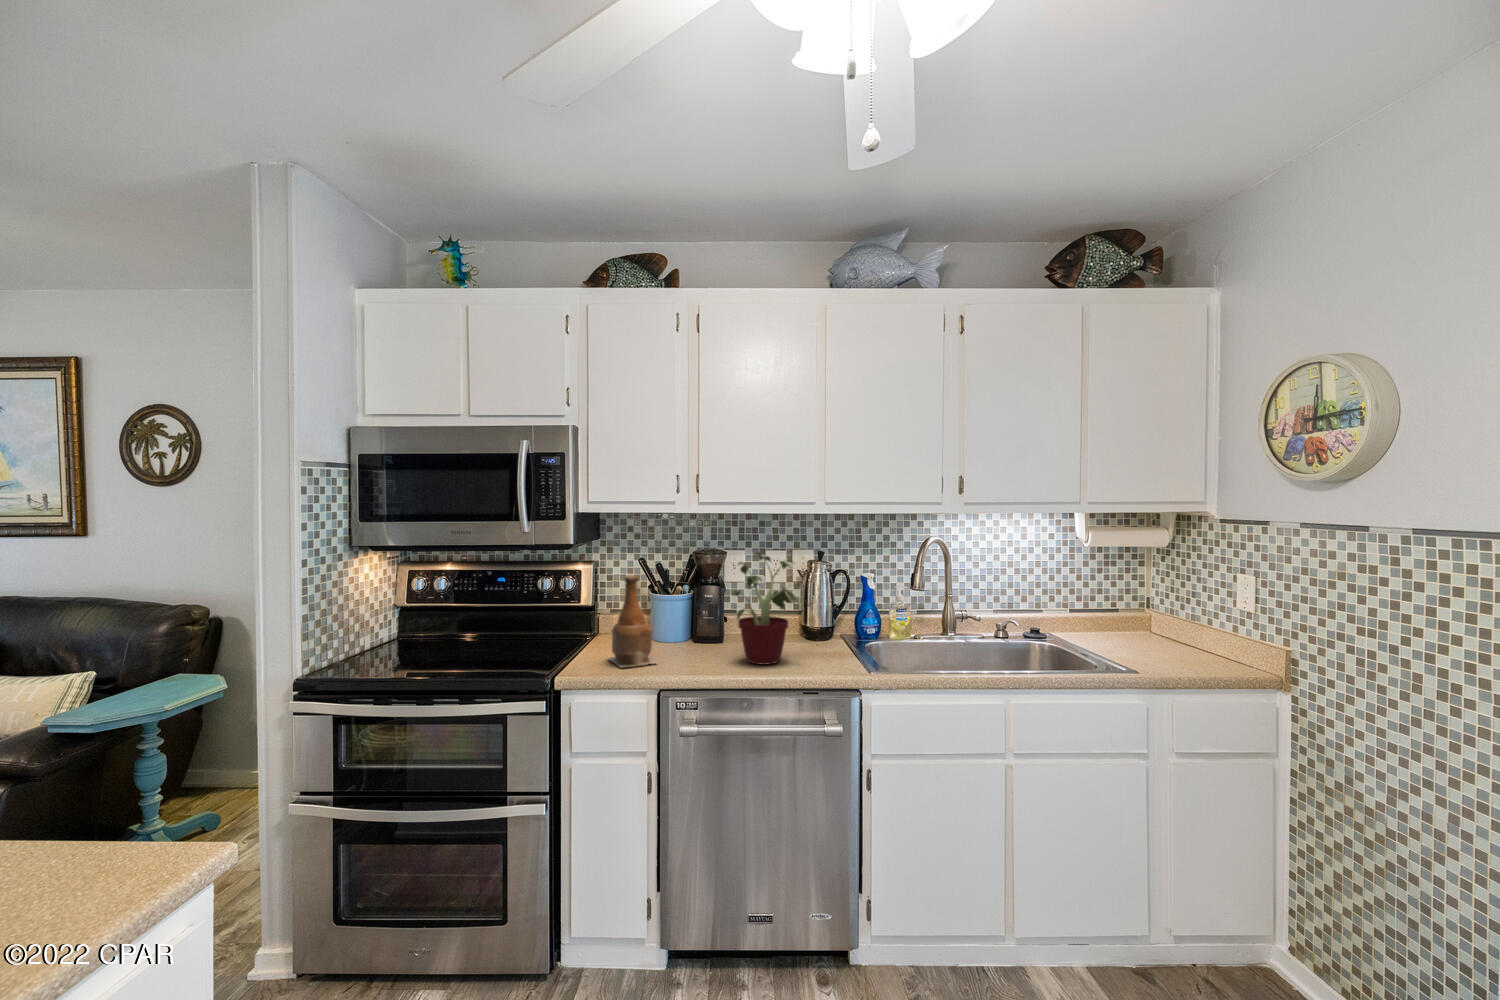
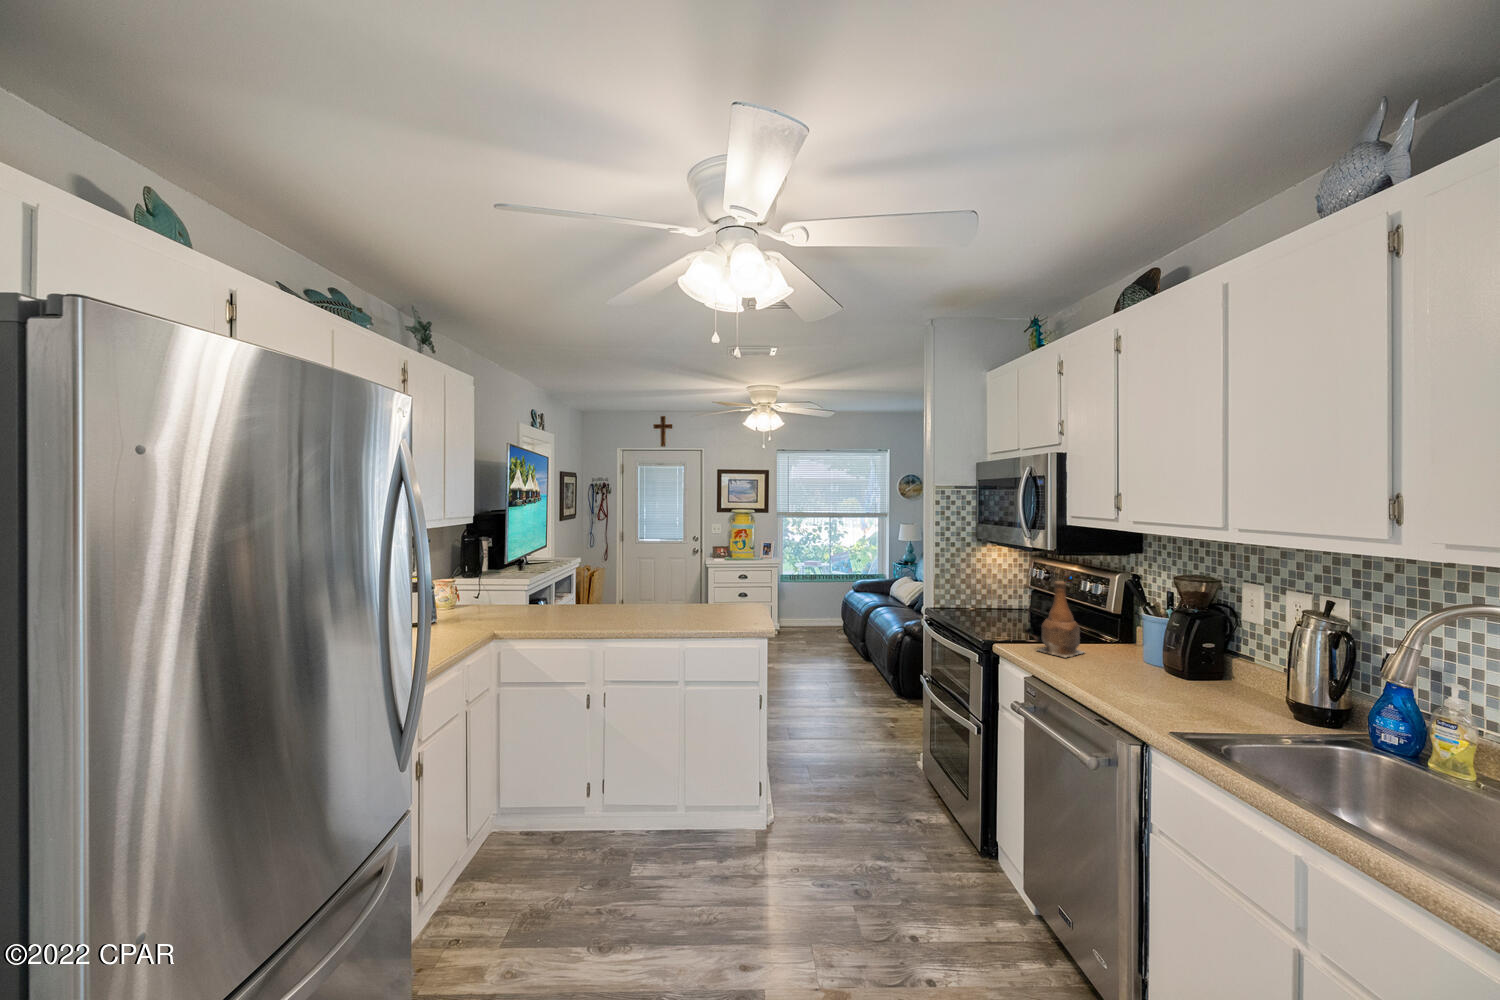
potted plant: present [733,552,797,665] -> none [1097,579,1205,695]

